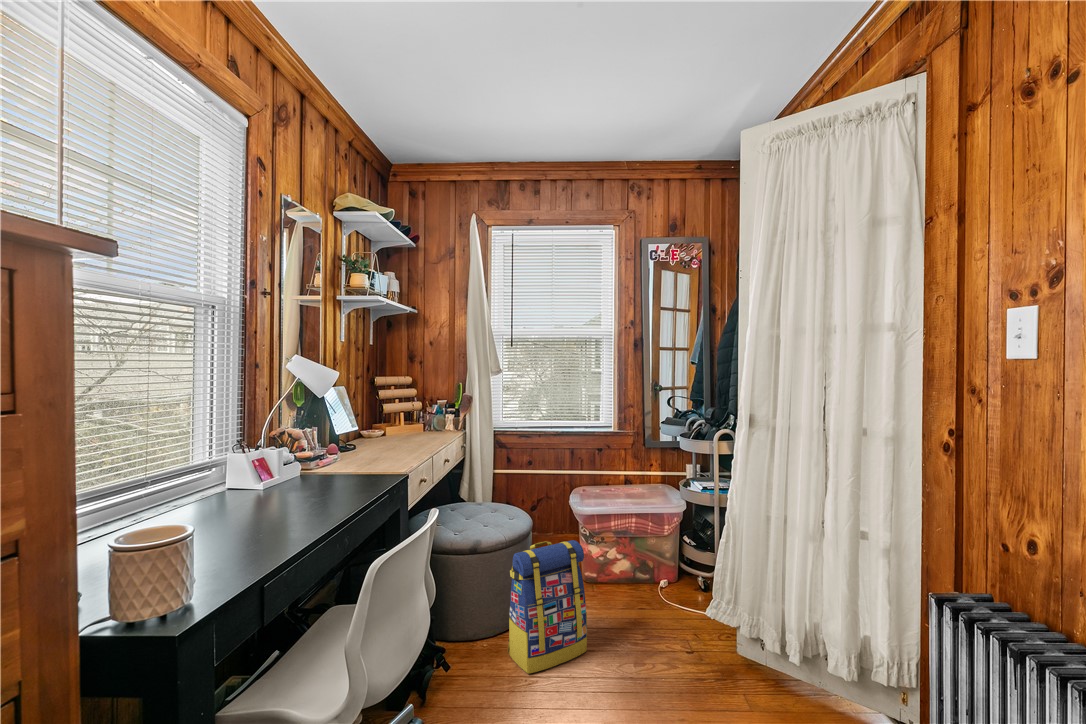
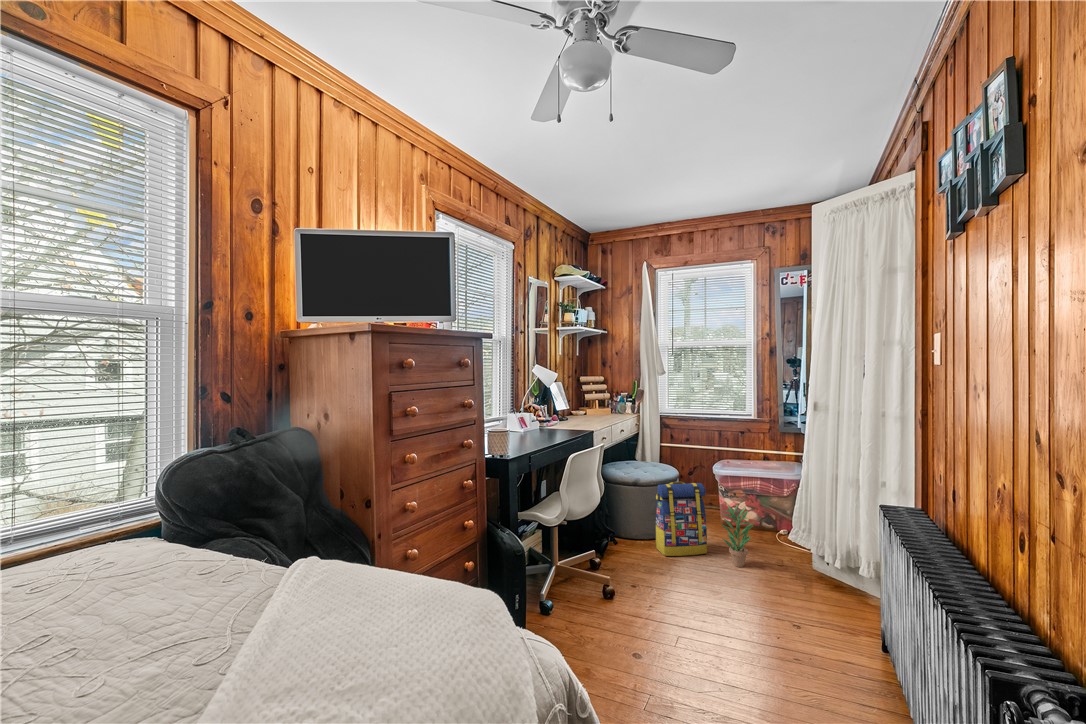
potted plant: none [613,574,666,674] -> present [722,504,754,567]

